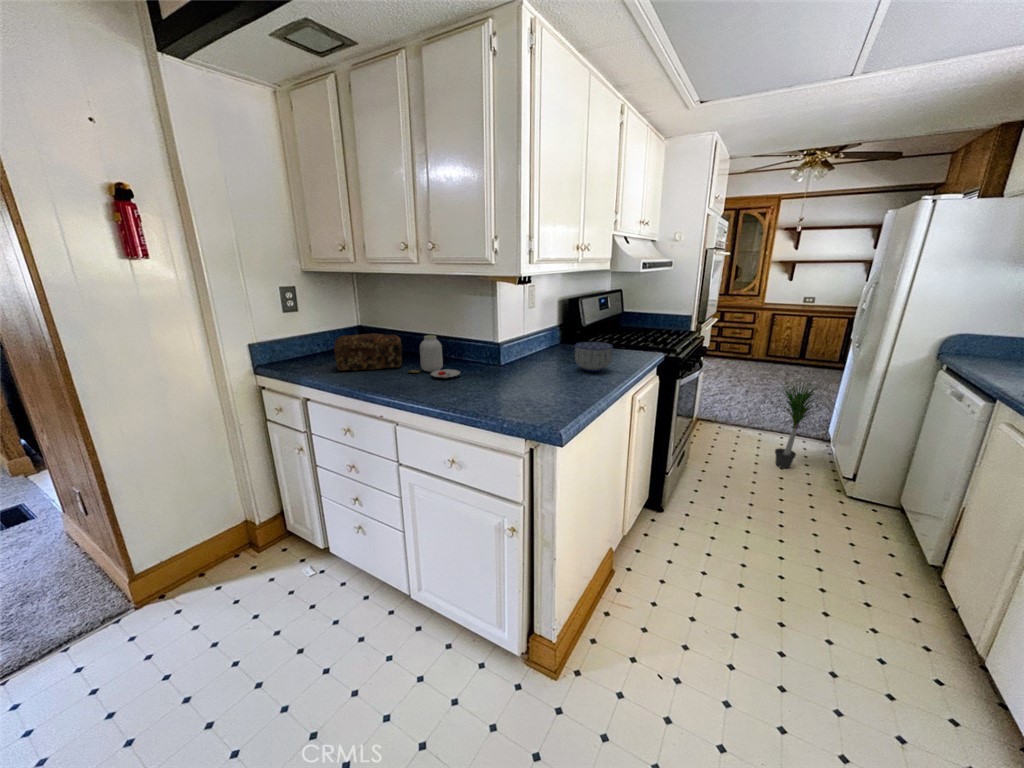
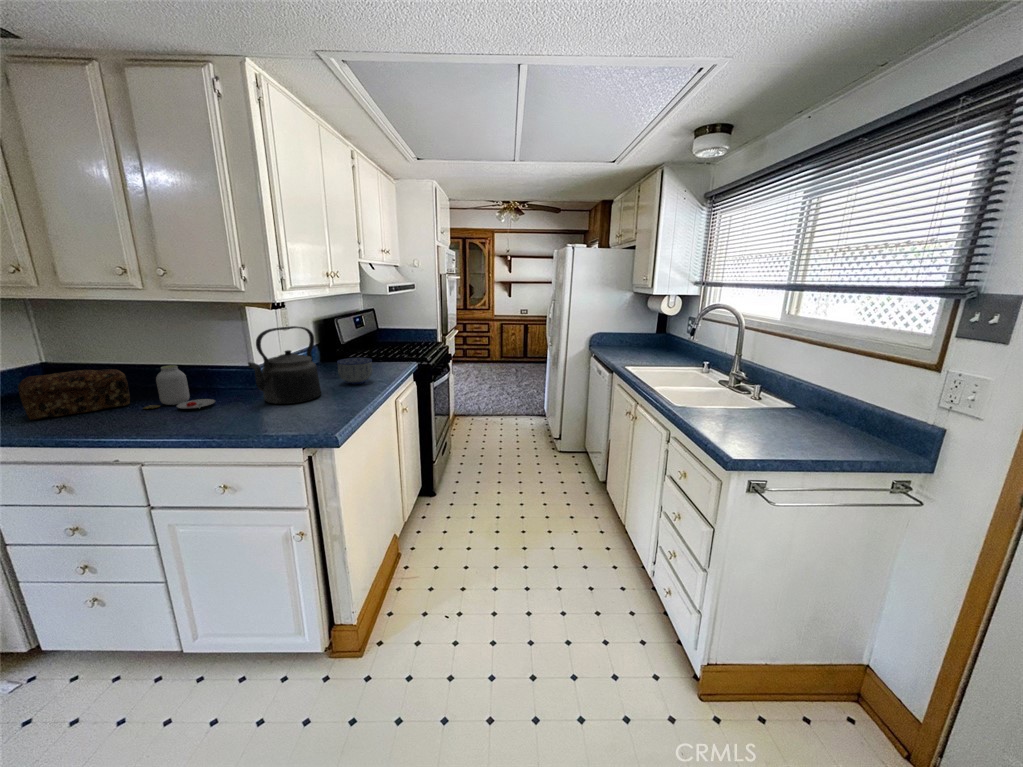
kettle: none [489,303,555,386] -> present [248,326,321,404]
potted plant: present [775,382,830,468] -> none [496,365,547,442]

